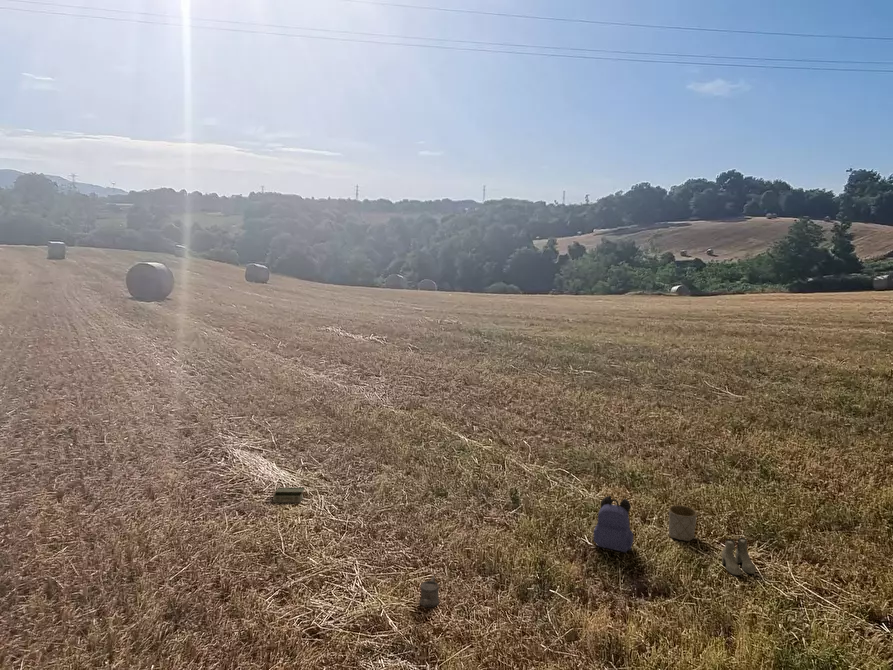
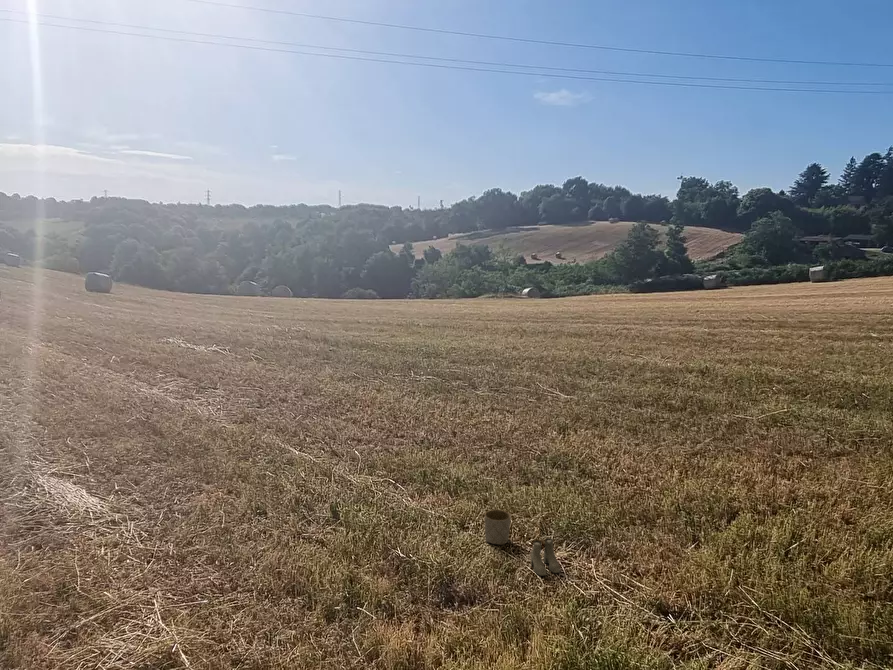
toolbox: present [273,487,304,503] -> none [61,516,101,535]
backpack: present [594,496,633,552] -> none [409,505,448,562]
watering can: present [420,576,439,607] -> none [207,606,233,641]

